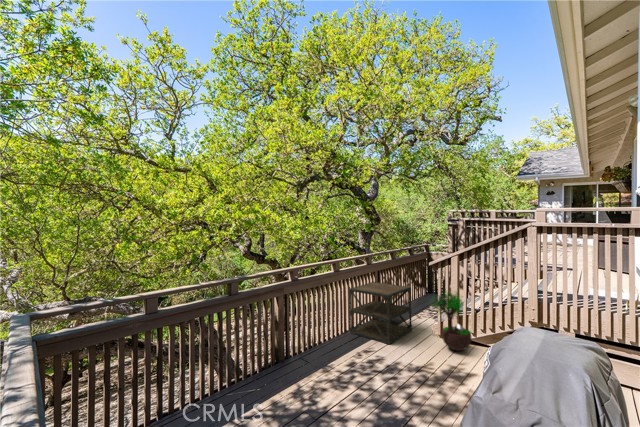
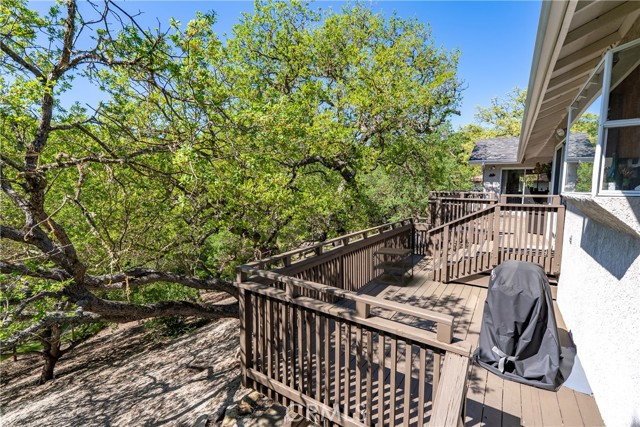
potted tree: present [432,291,471,351] -> none [430,246,456,287]

